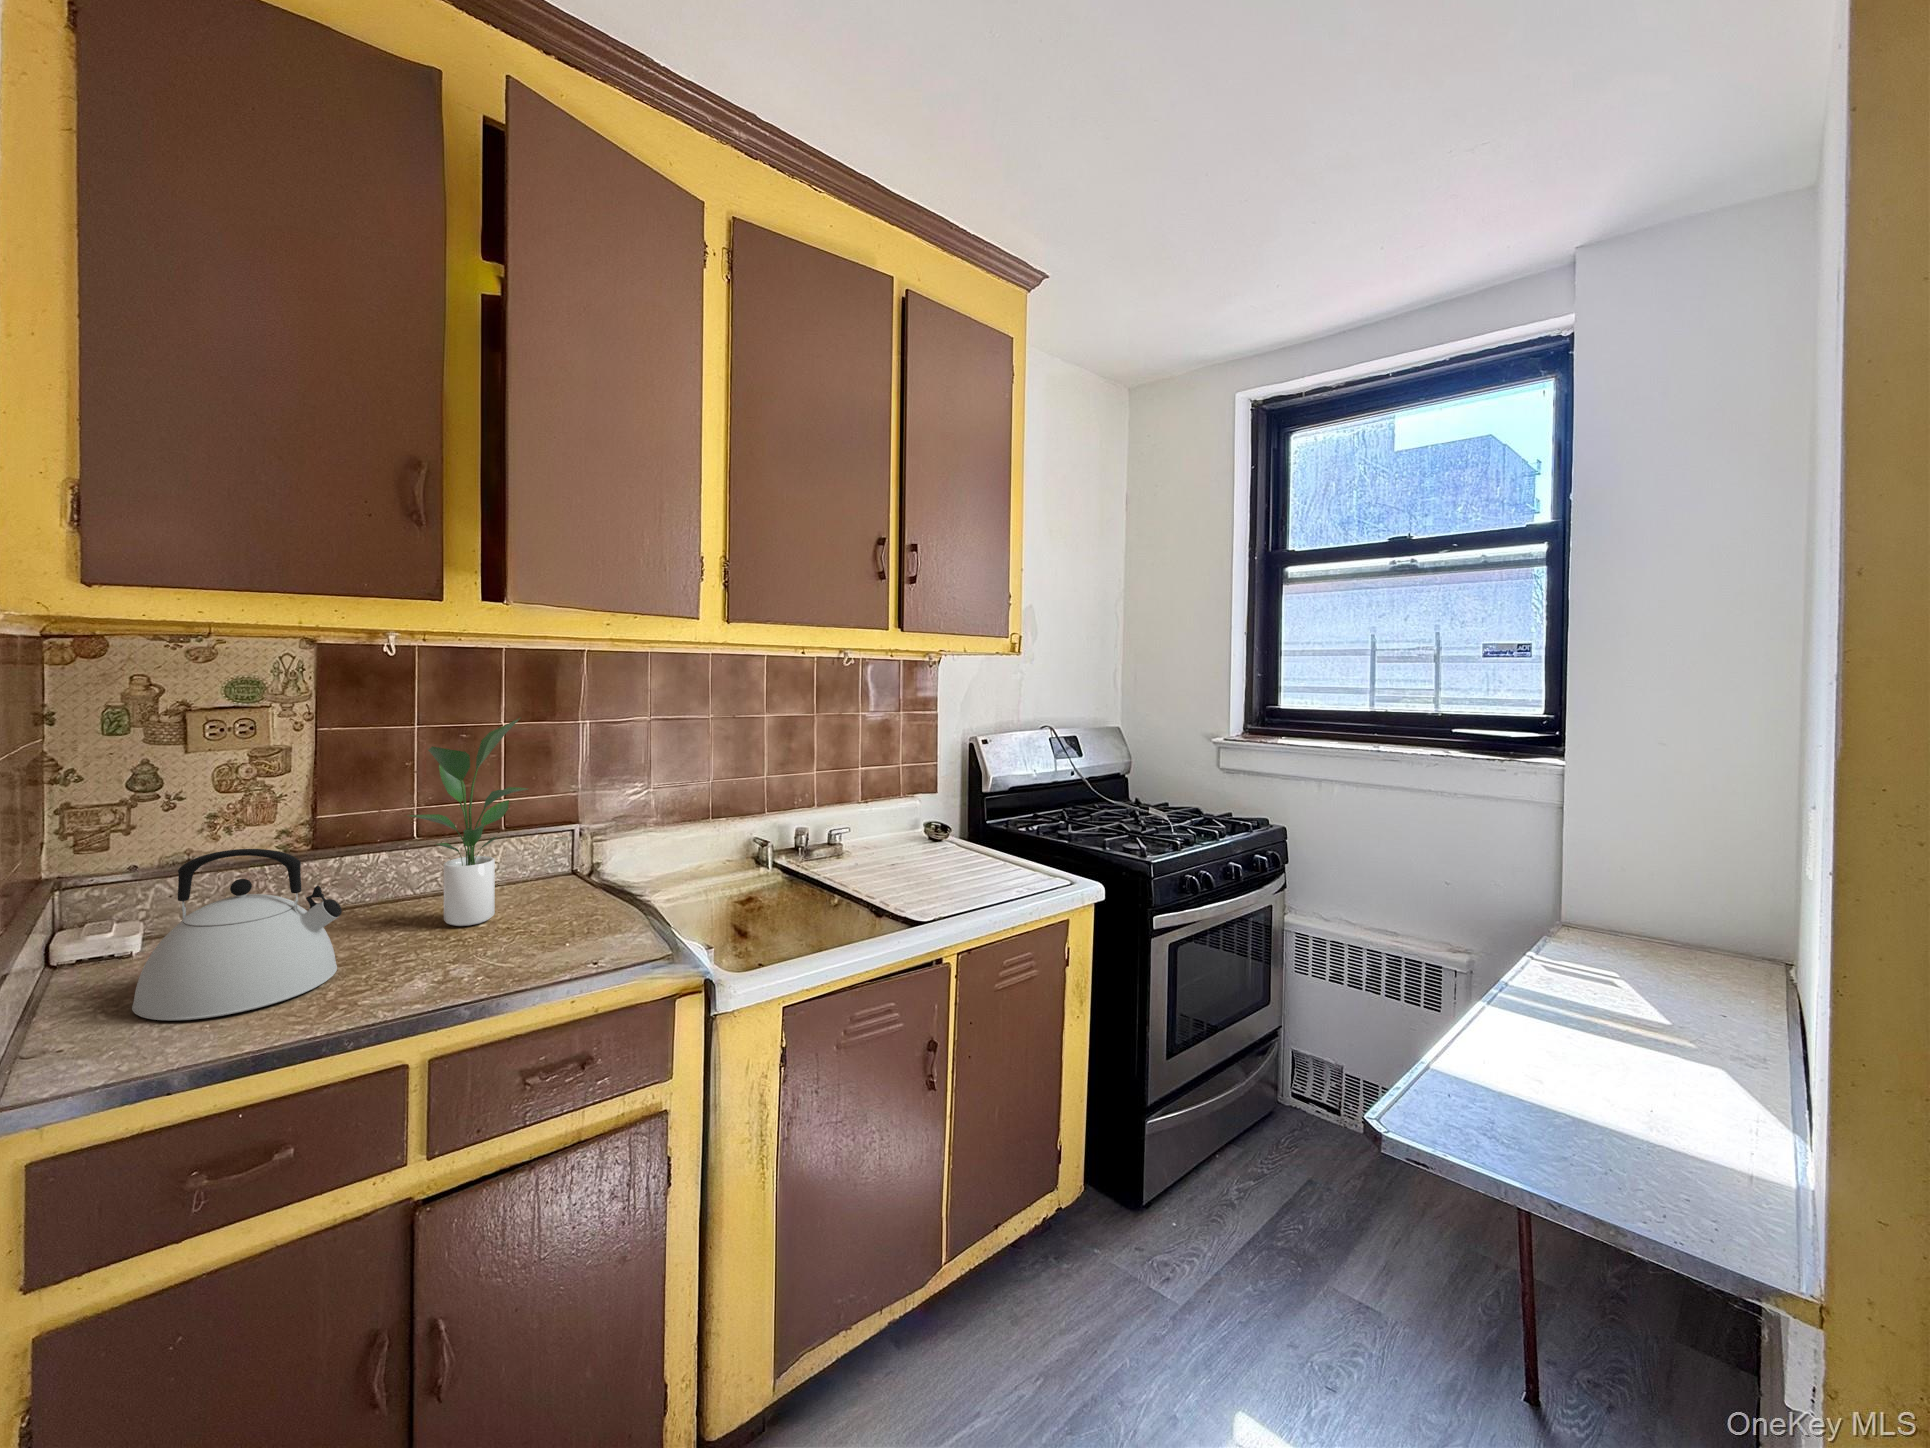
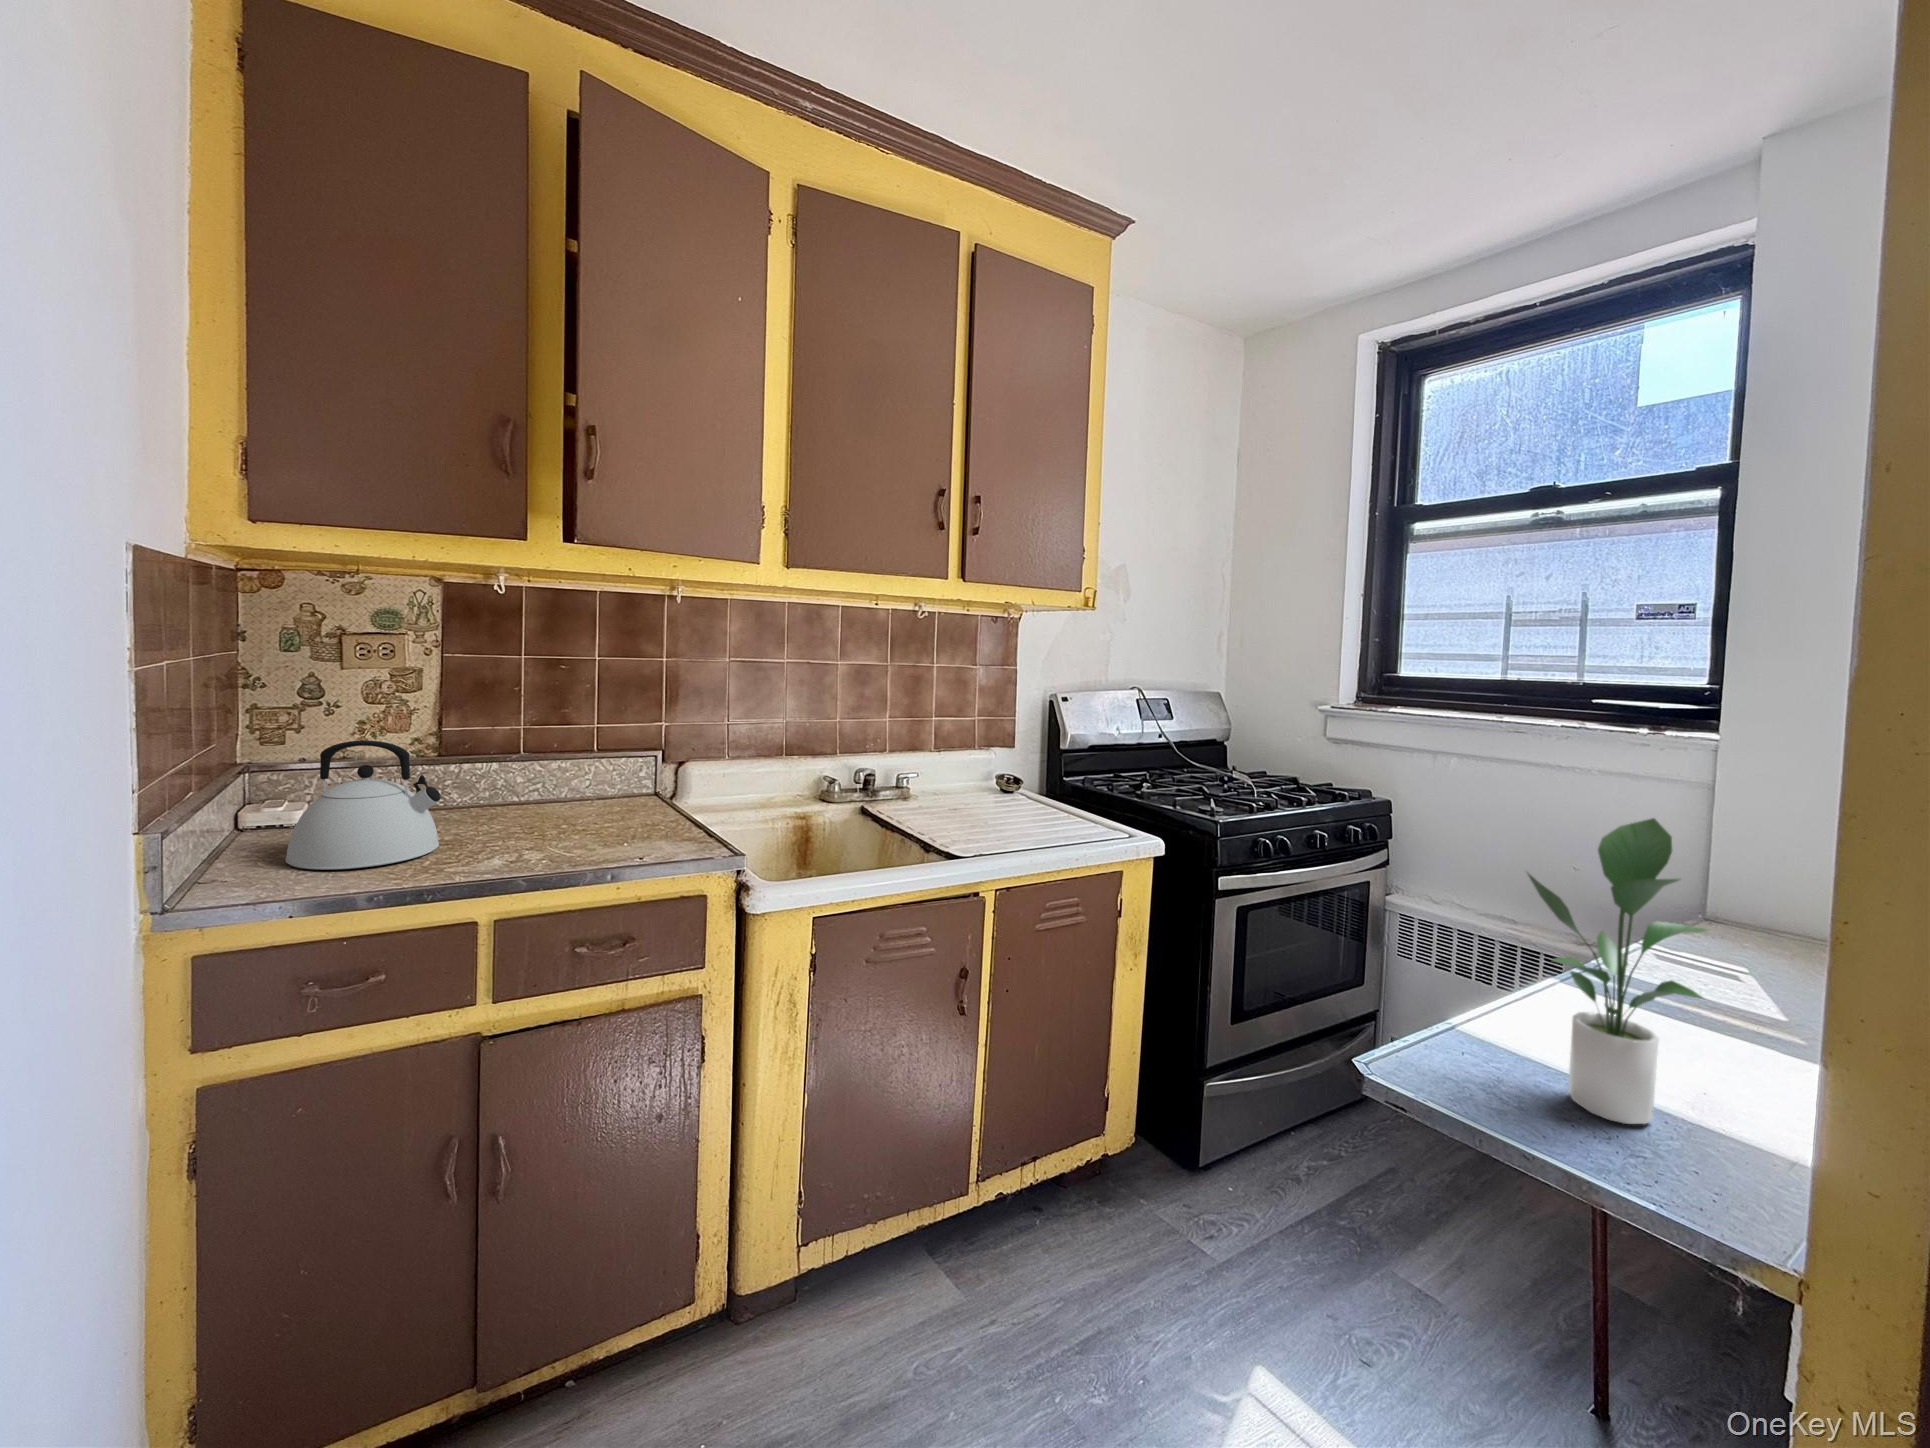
potted plant: present [408,718,527,926] -> present [1528,818,1708,1124]

